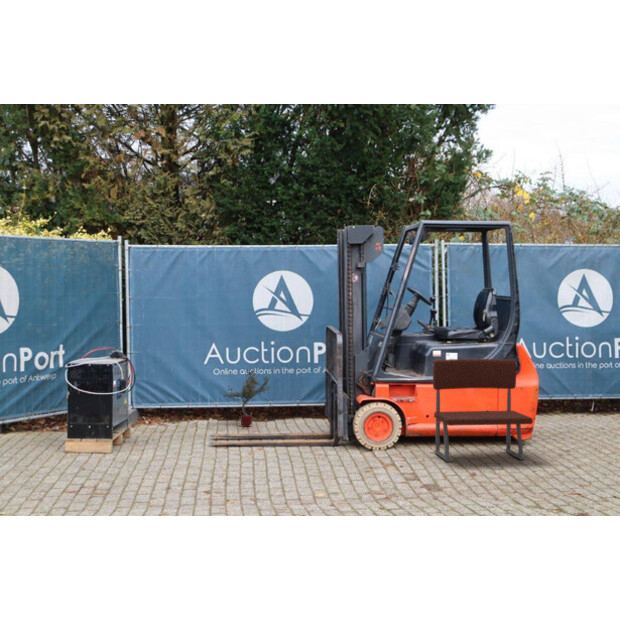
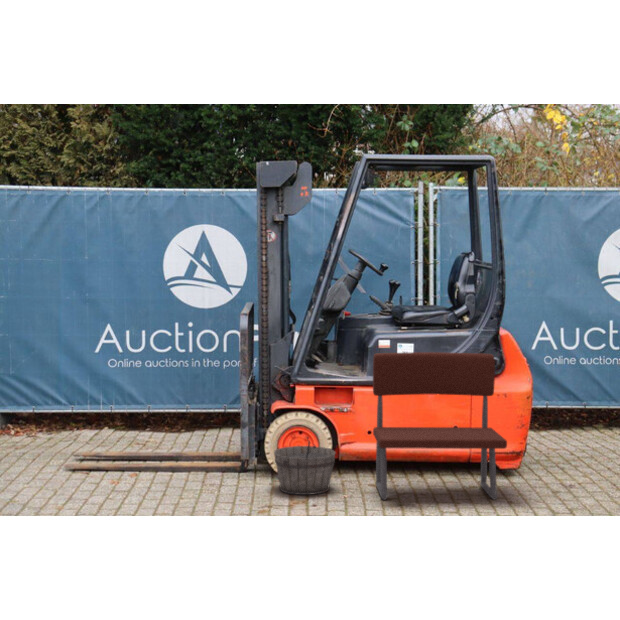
potted tree: present [224,369,269,427] -> none [116,359,182,439]
wooden bucket: none [365,420,409,460] -> present [274,440,335,495]

